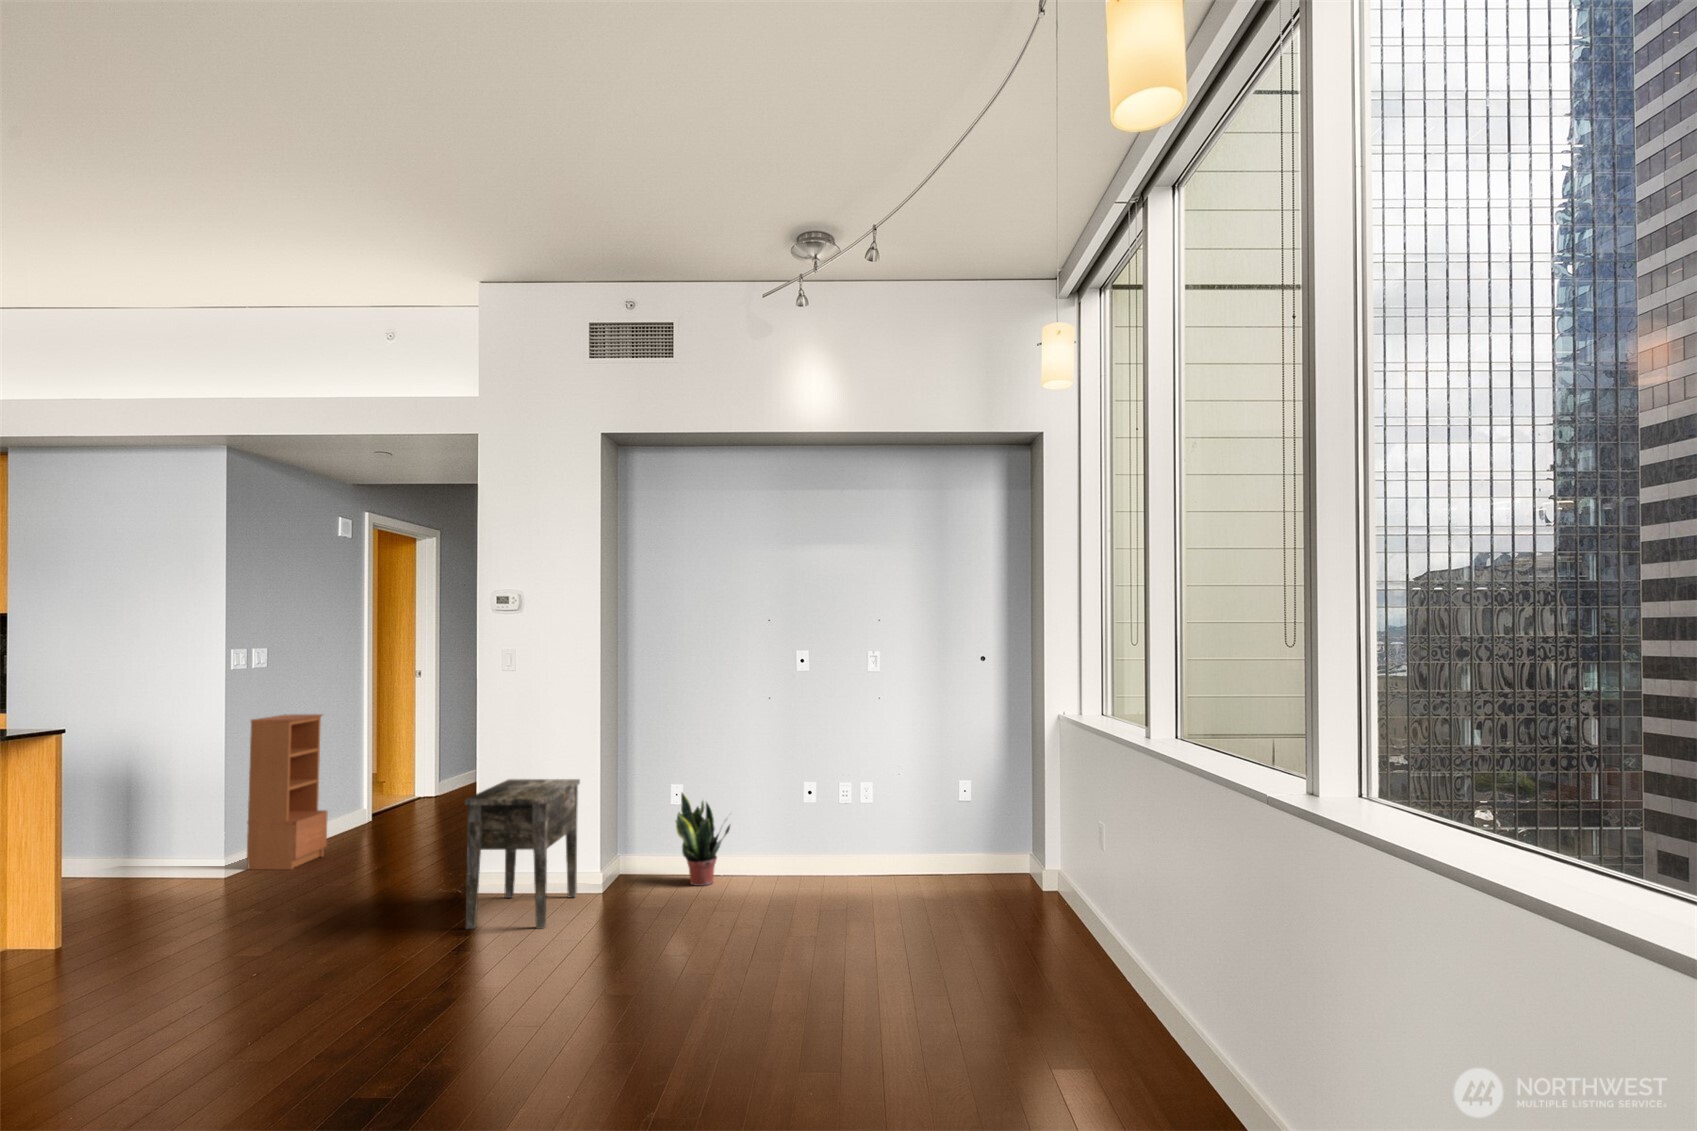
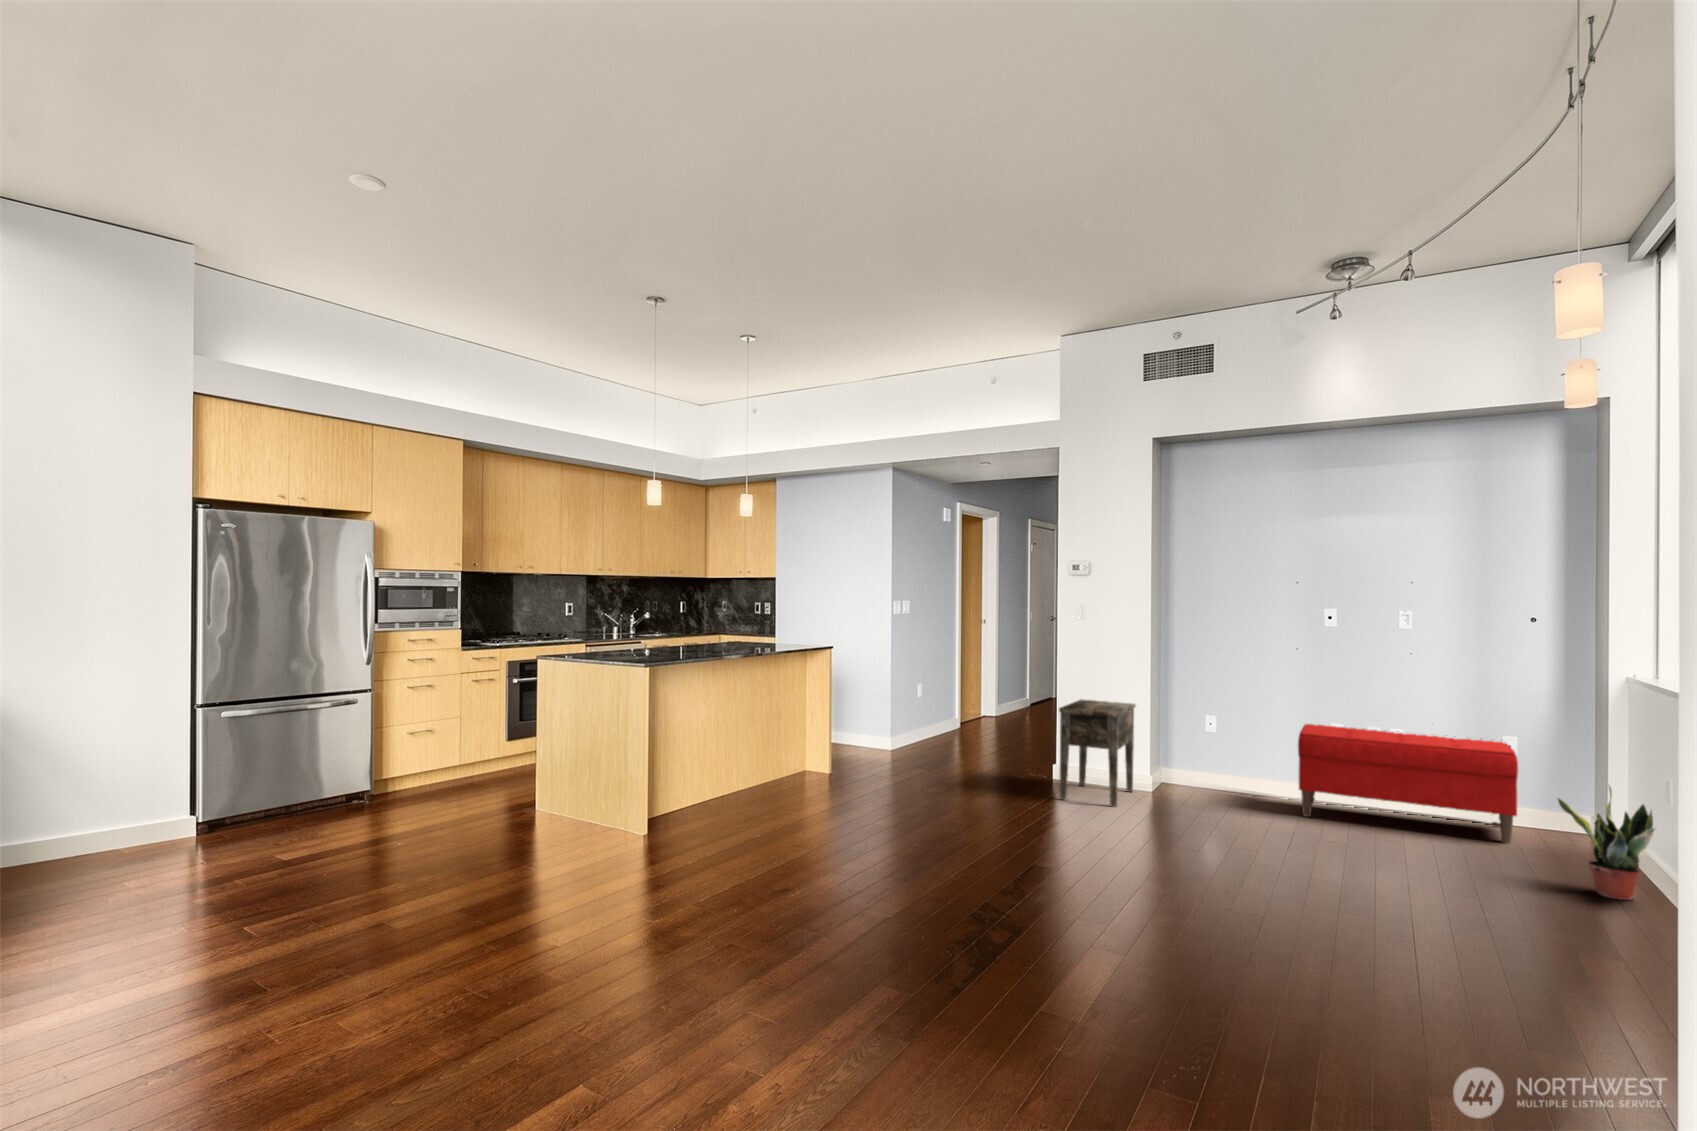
bookcase: present [247,714,328,870] -> none [897,645,943,750]
bench: none [769,783,983,901] -> present [1298,724,1518,844]
potted plant: present [676,793,732,886] -> present [1558,787,1655,900]

